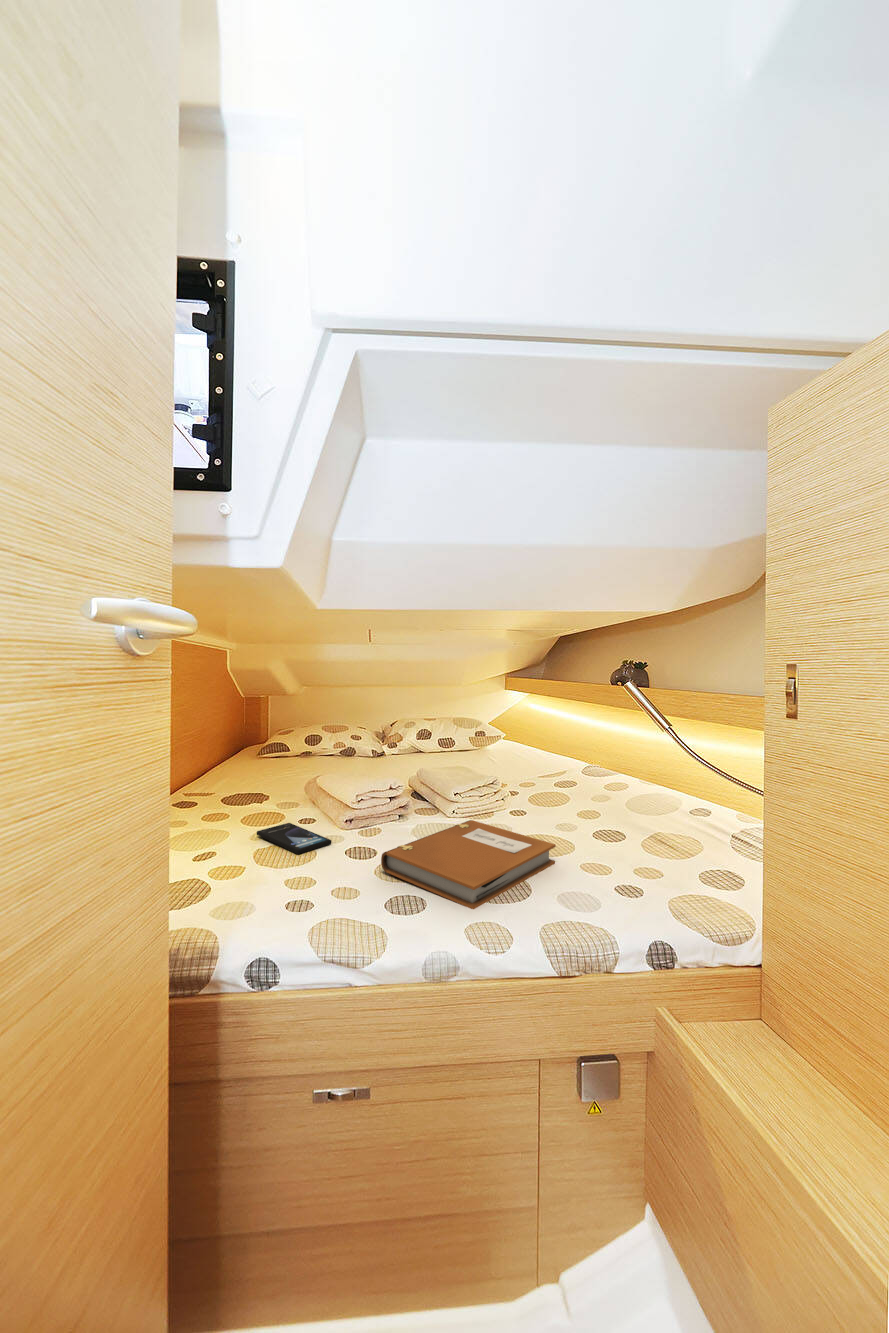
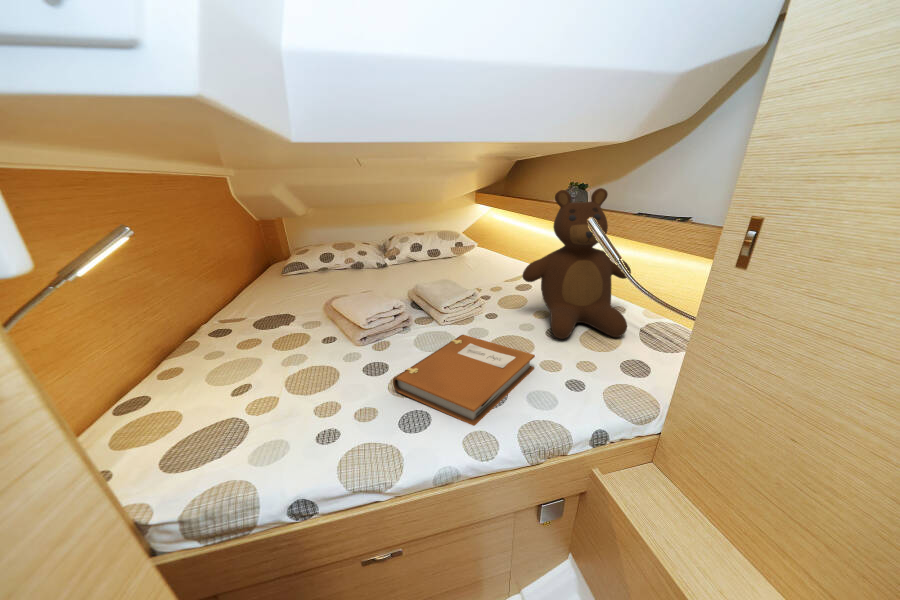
teddy bear: none [549,662,682,840] -> present [522,188,631,339]
smartphone: present [257,823,331,854] -> none [287,345,350,378]

